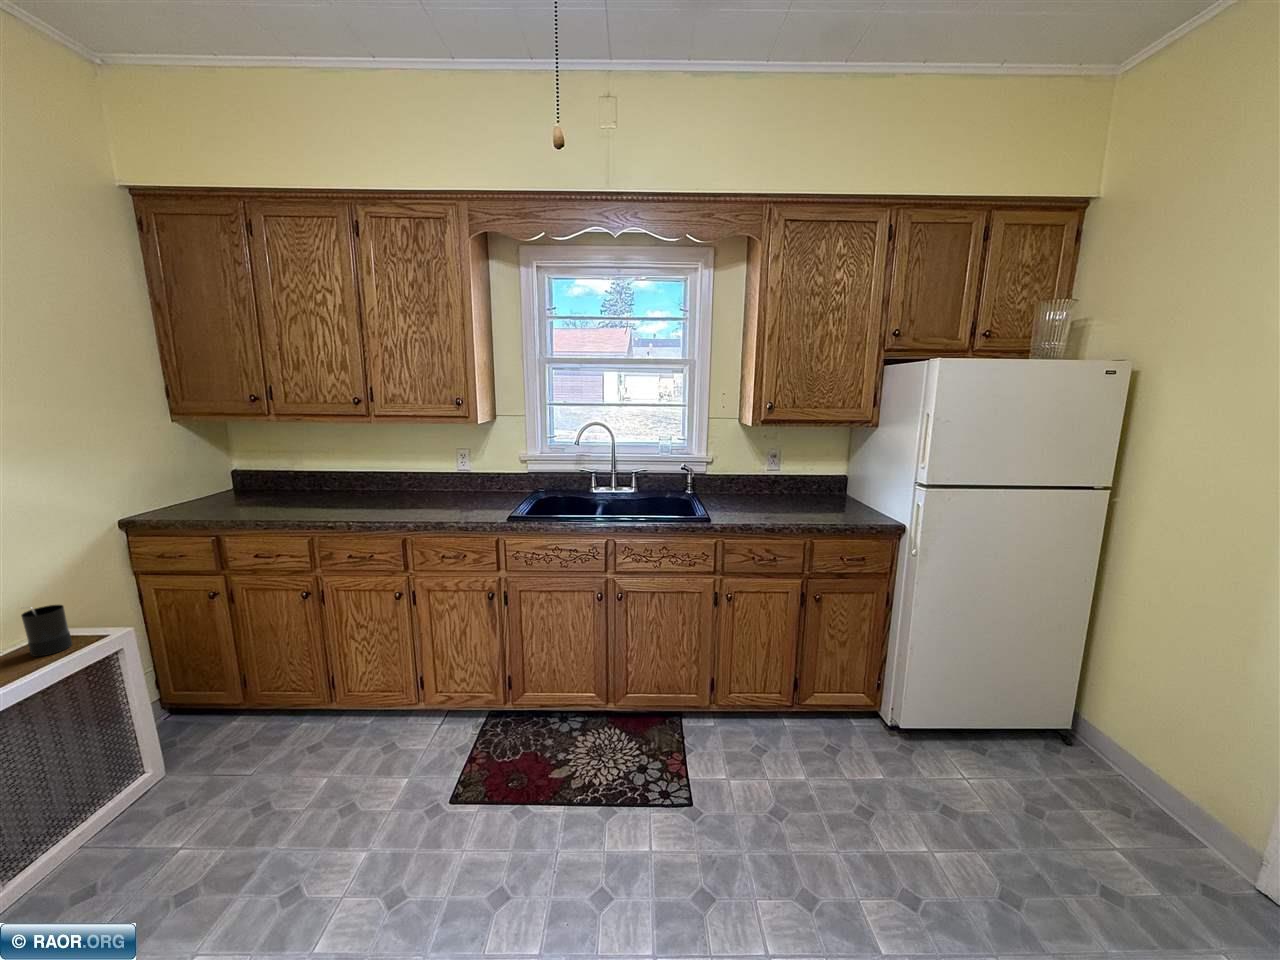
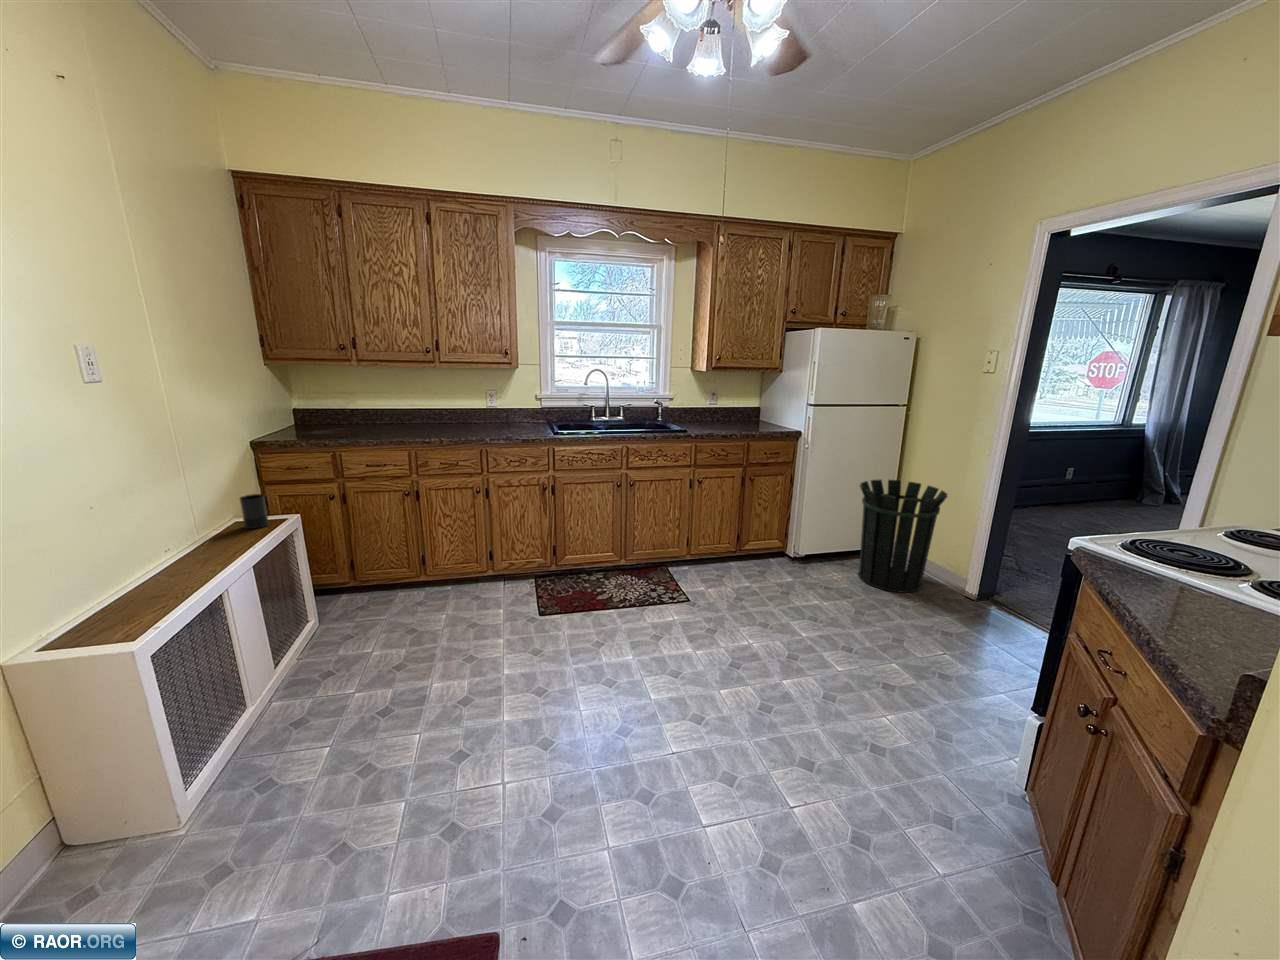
waste bin: none [1010,619,1221,861] -> present [858,480,947,593]

